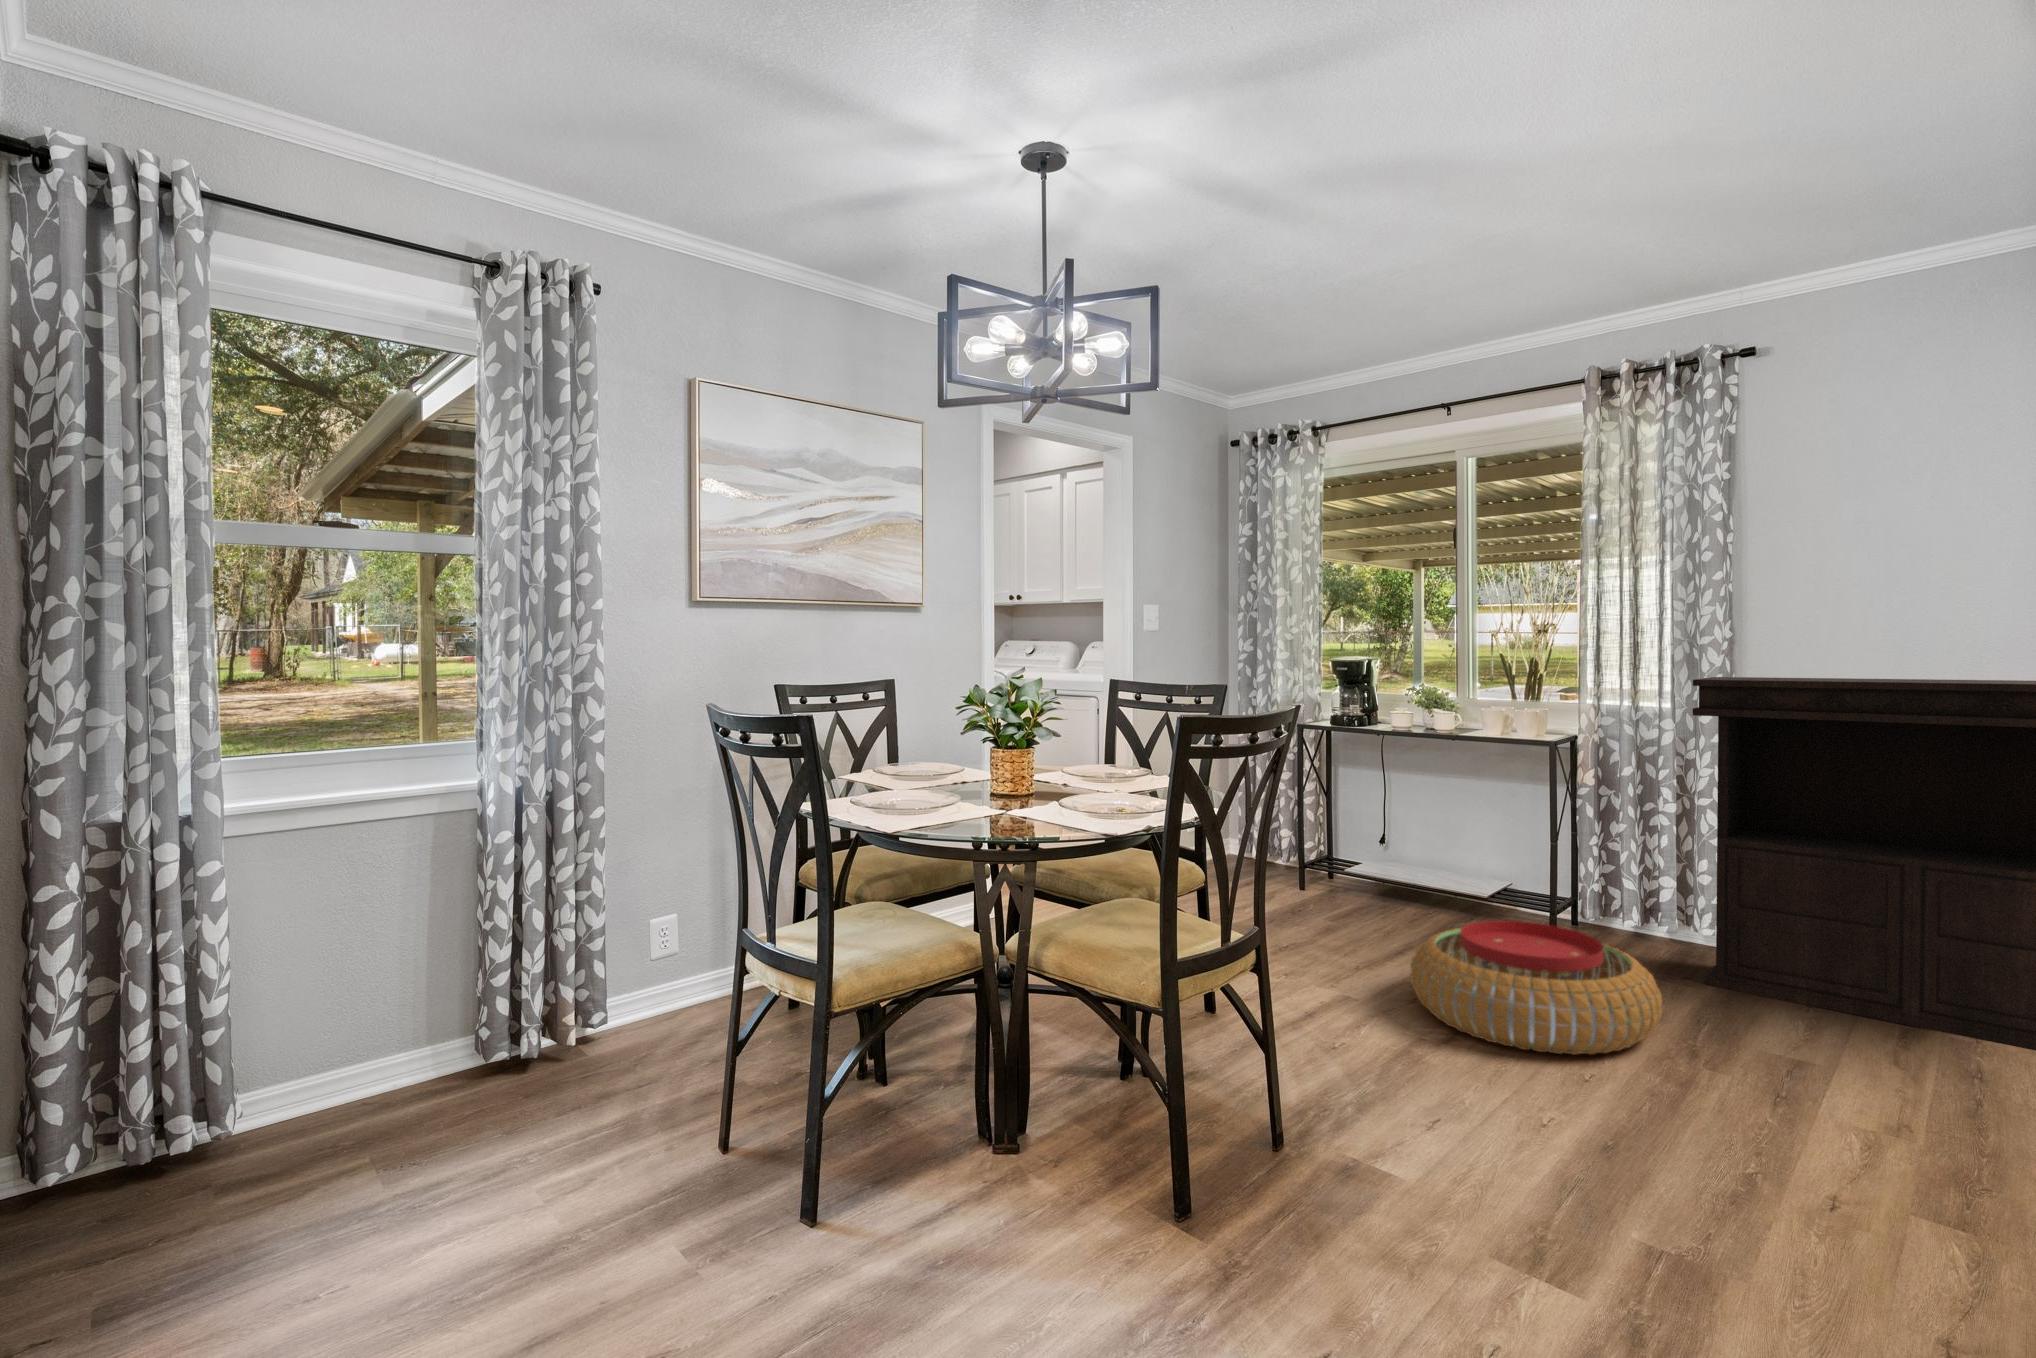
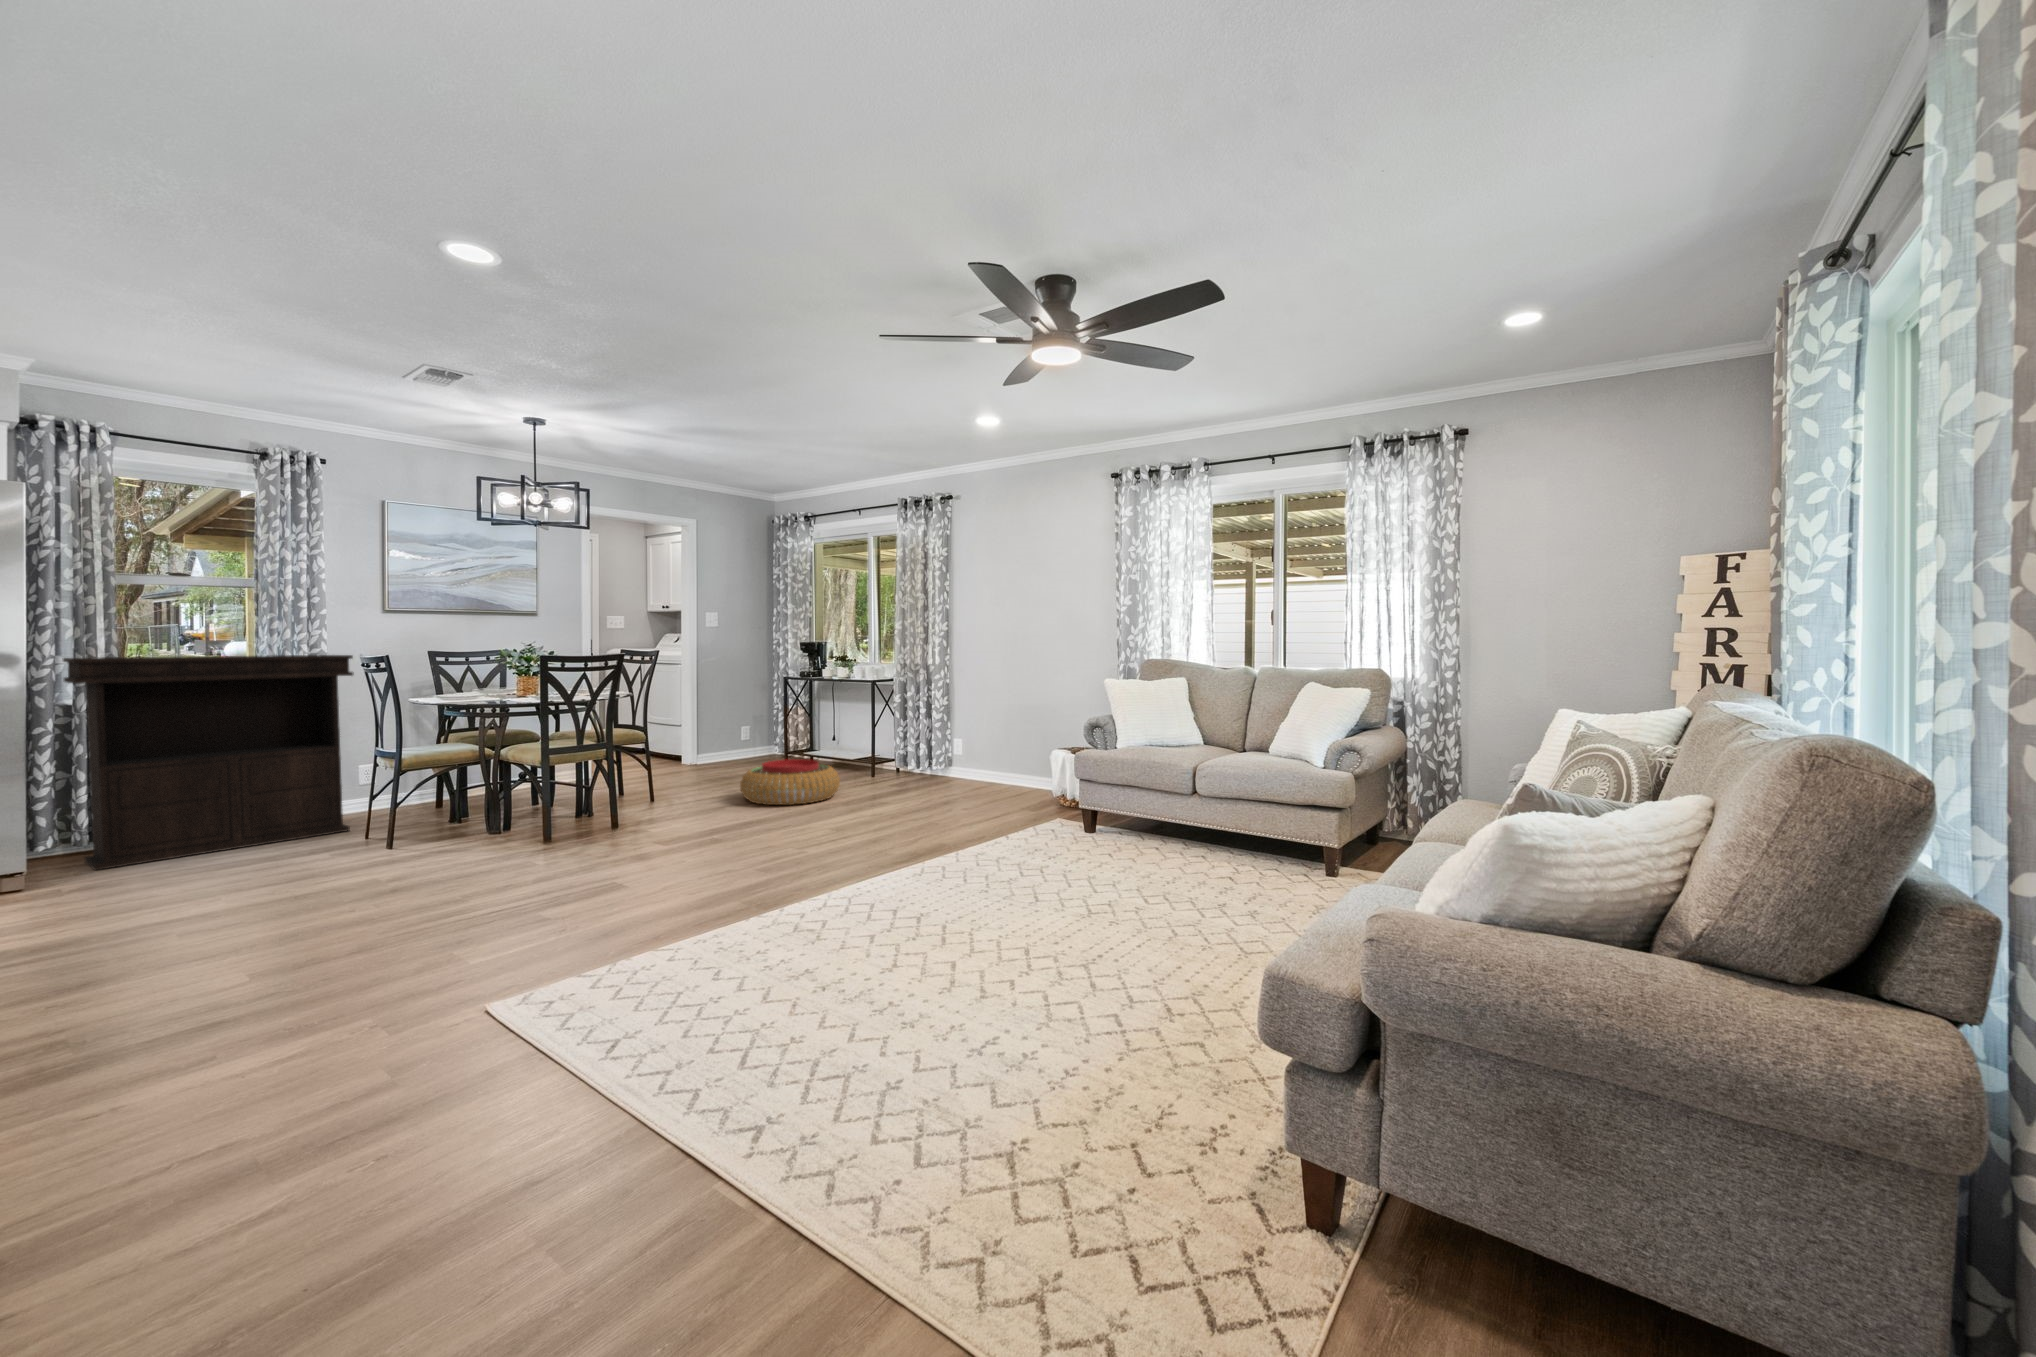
console table: present [1693,677,2036,1050] -> present [63,655,354,870]

